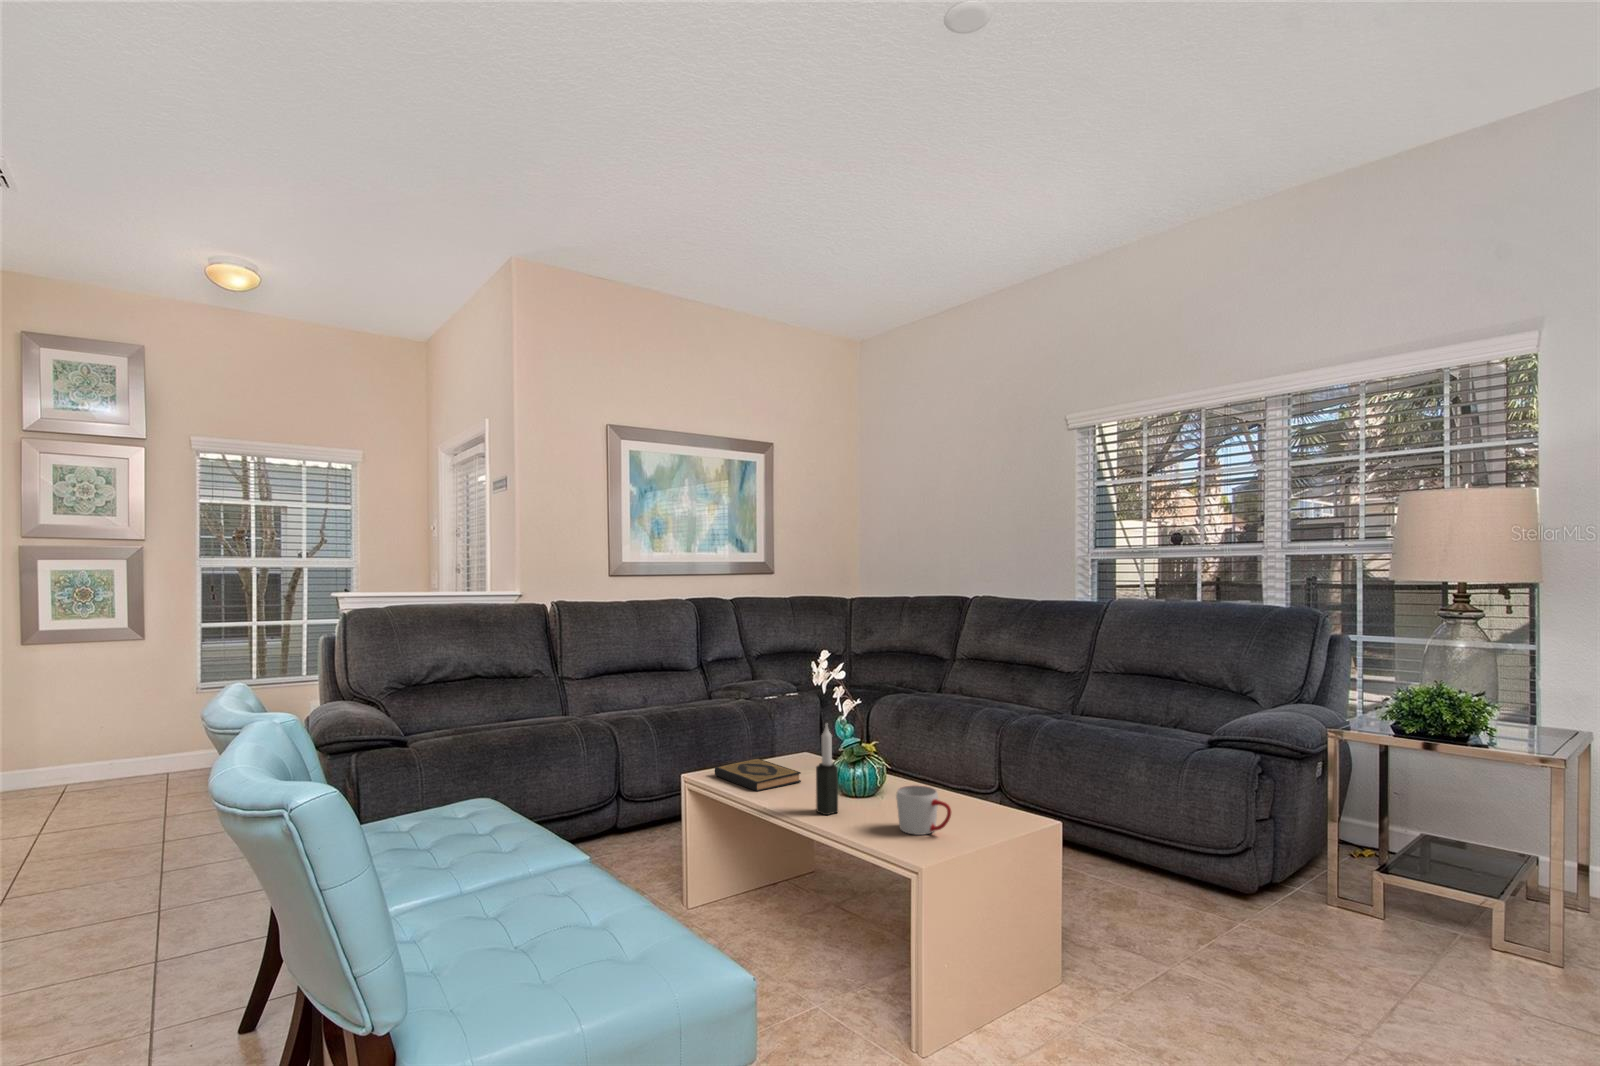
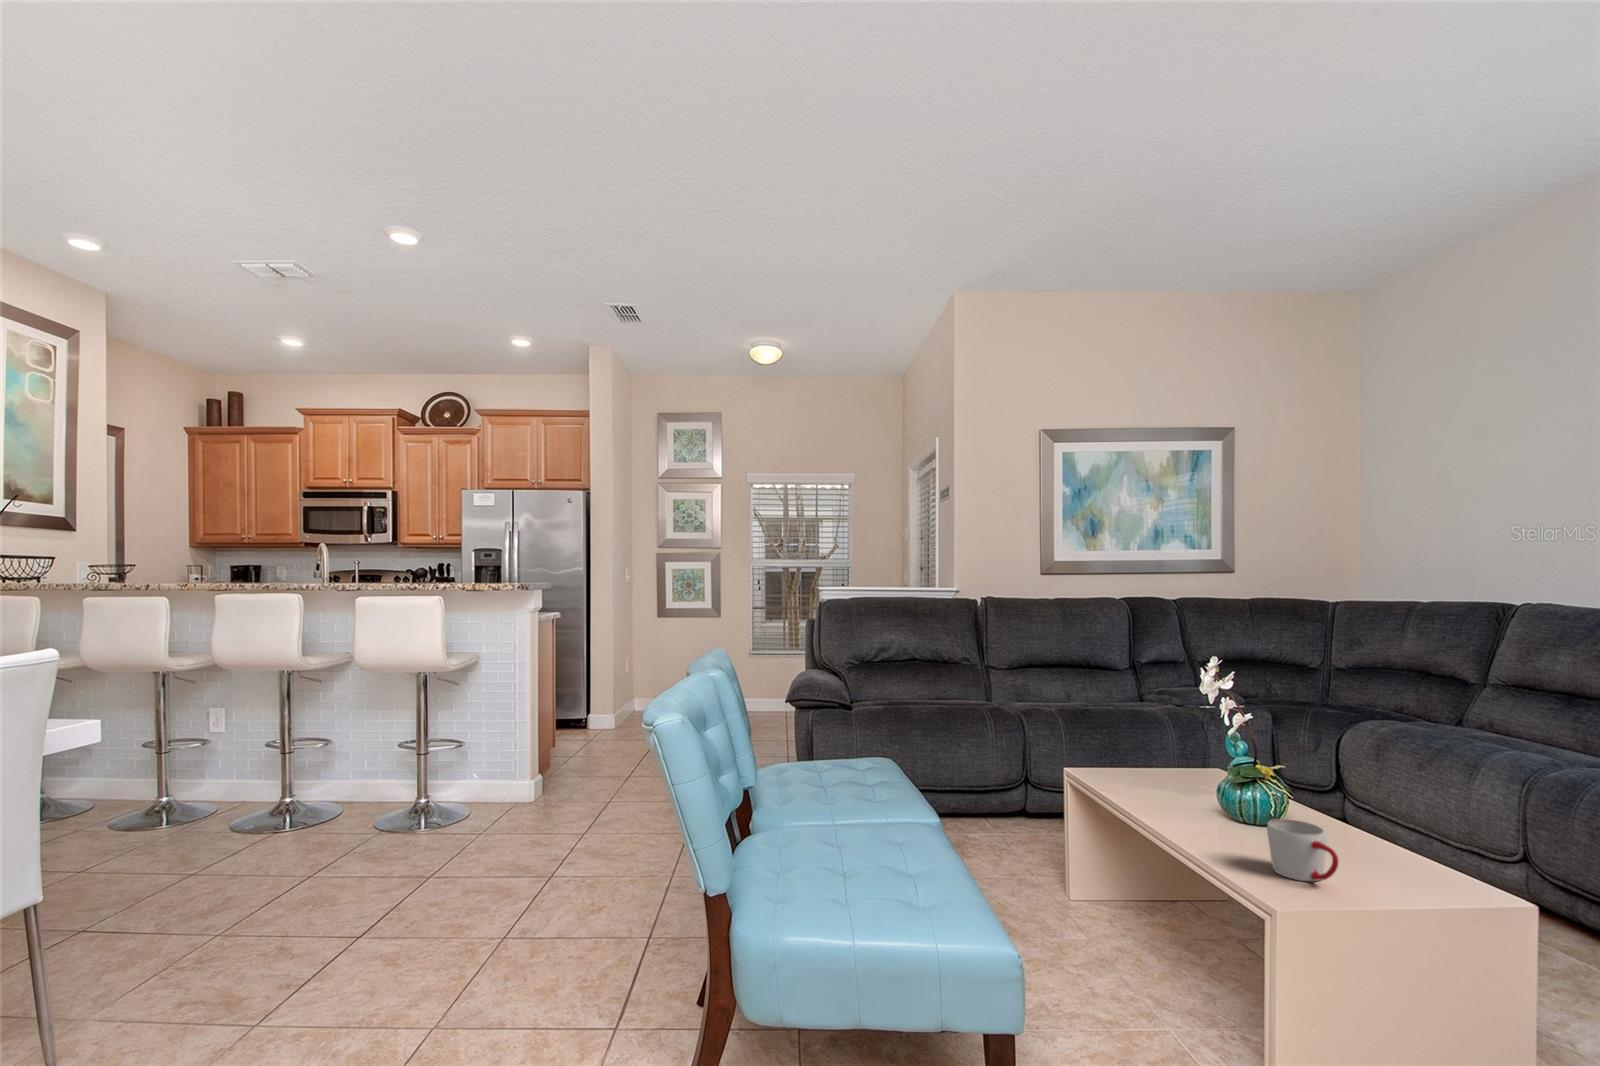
candle: present [816,724,838,815] -> none [1180,733,1208,835]
hardback book: present [715,758,801,791] -> none [1096,764,1188,797]

